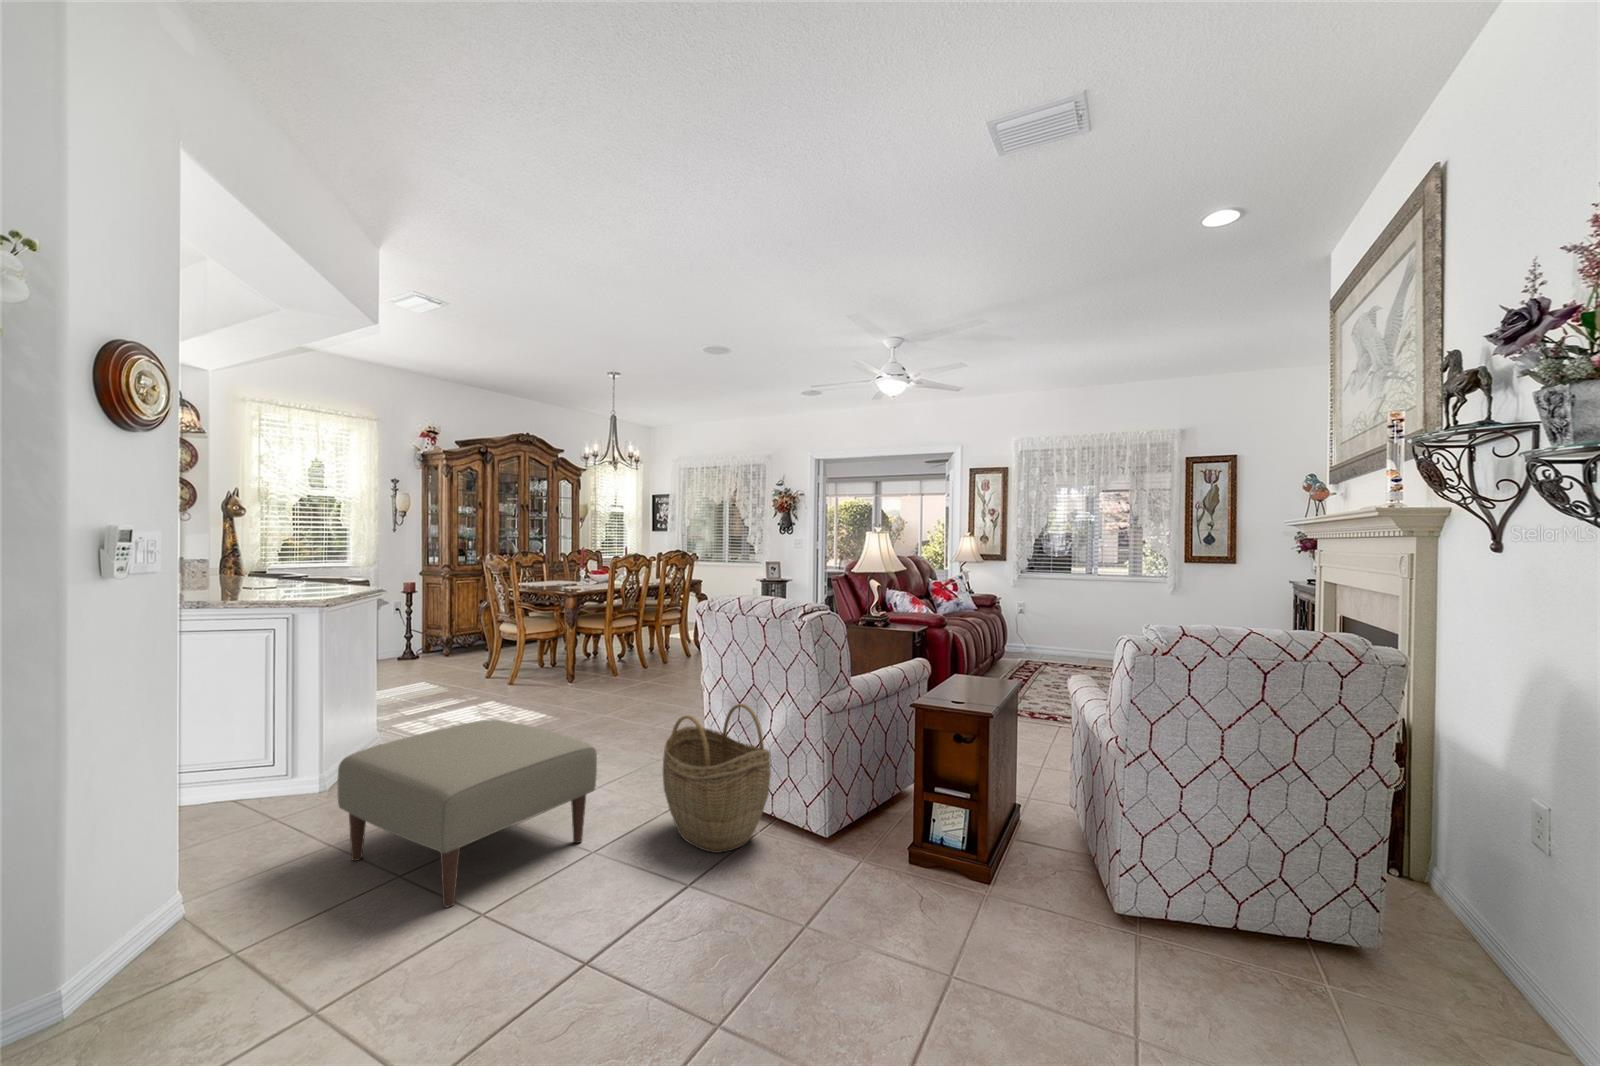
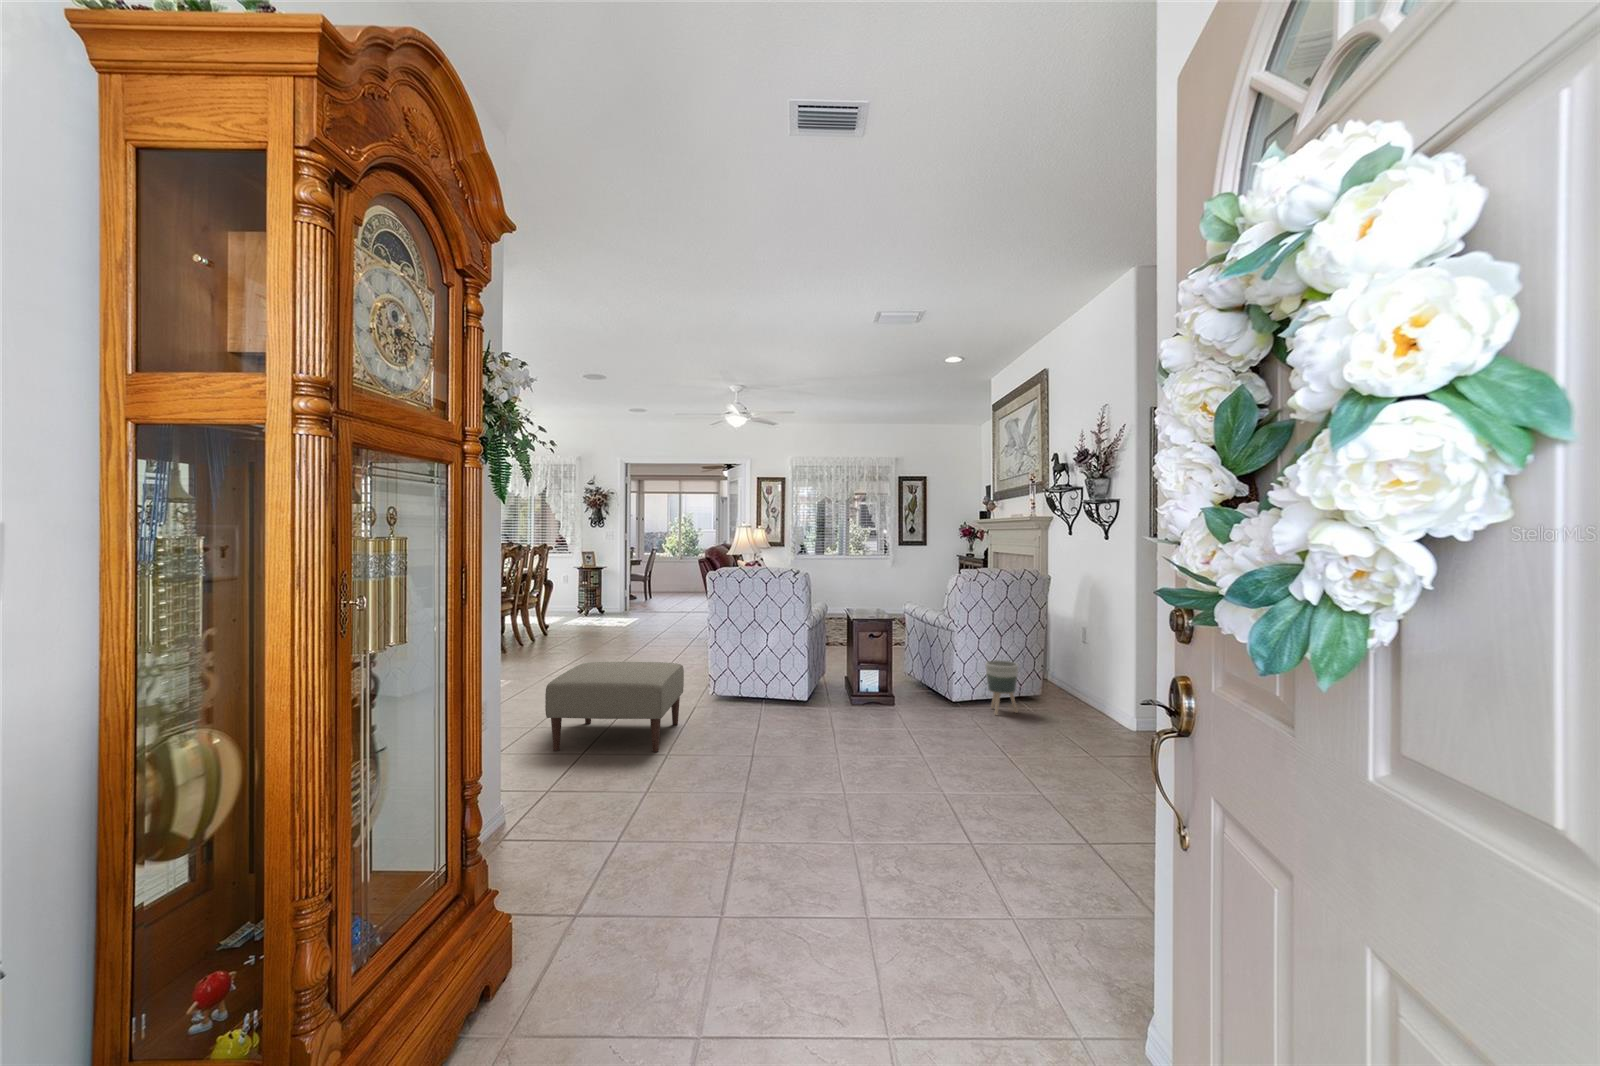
woven basket: present [663,704,771,853] -> none [712,634,778,716]
planter: none [1191,846,1287,1002] -> present [985,660,1018,715]

